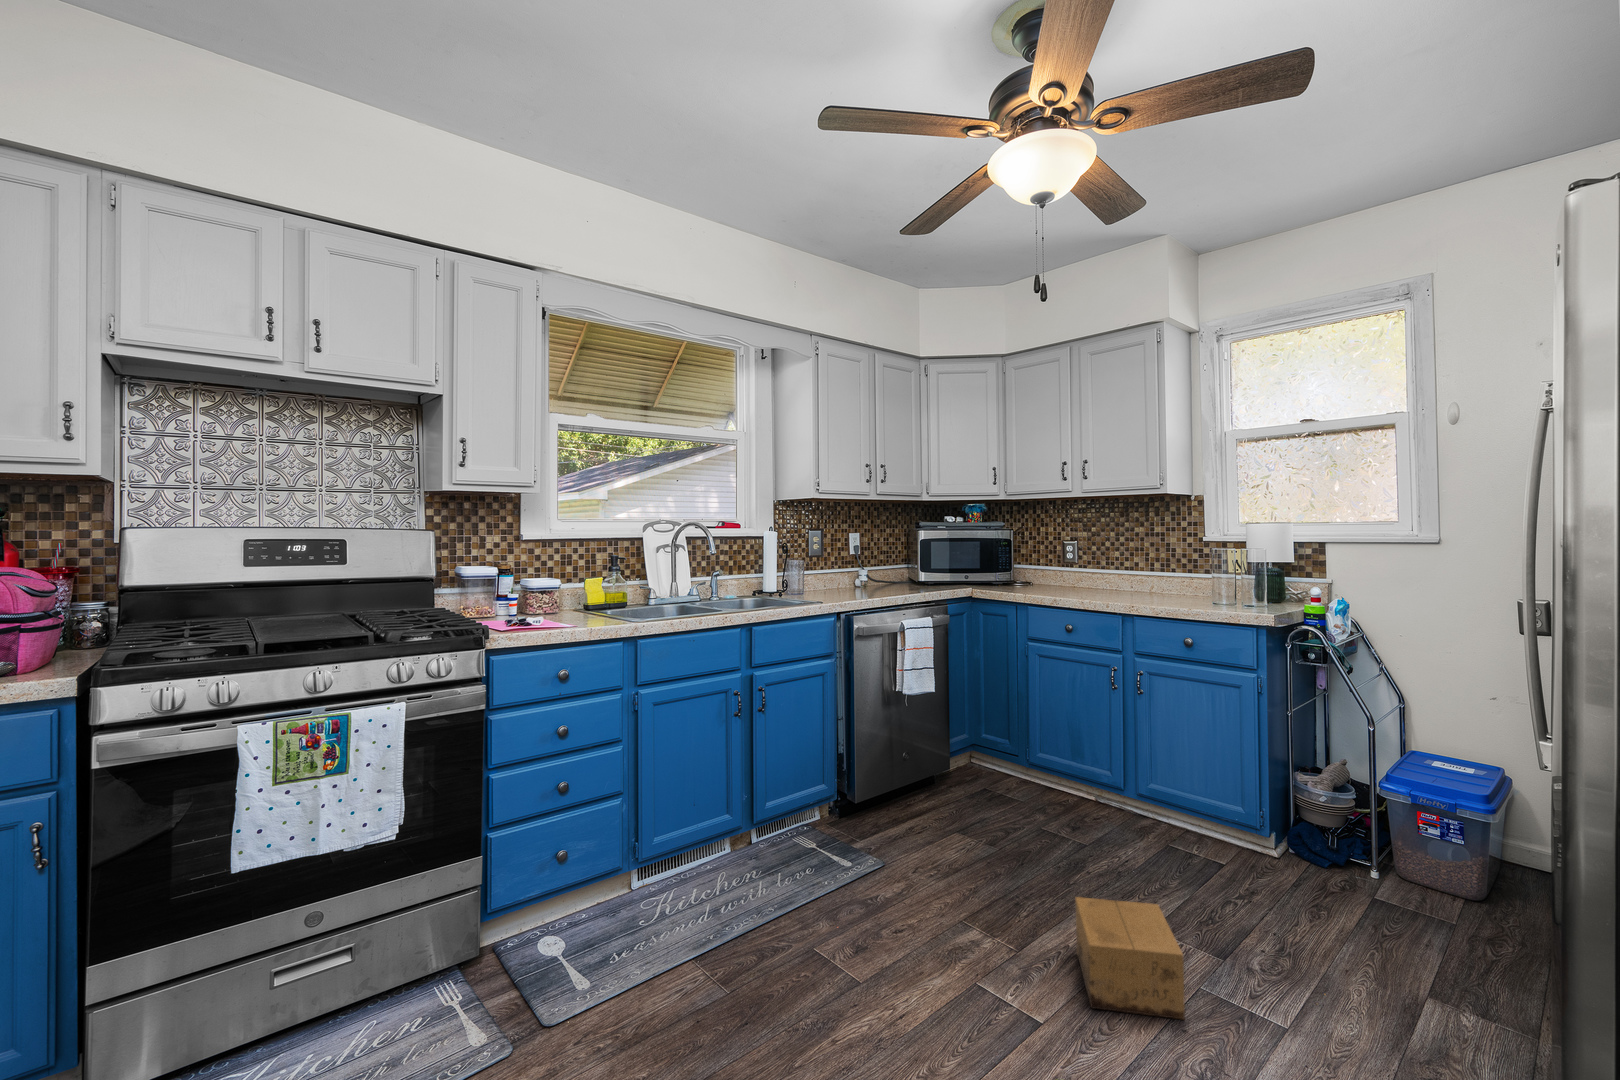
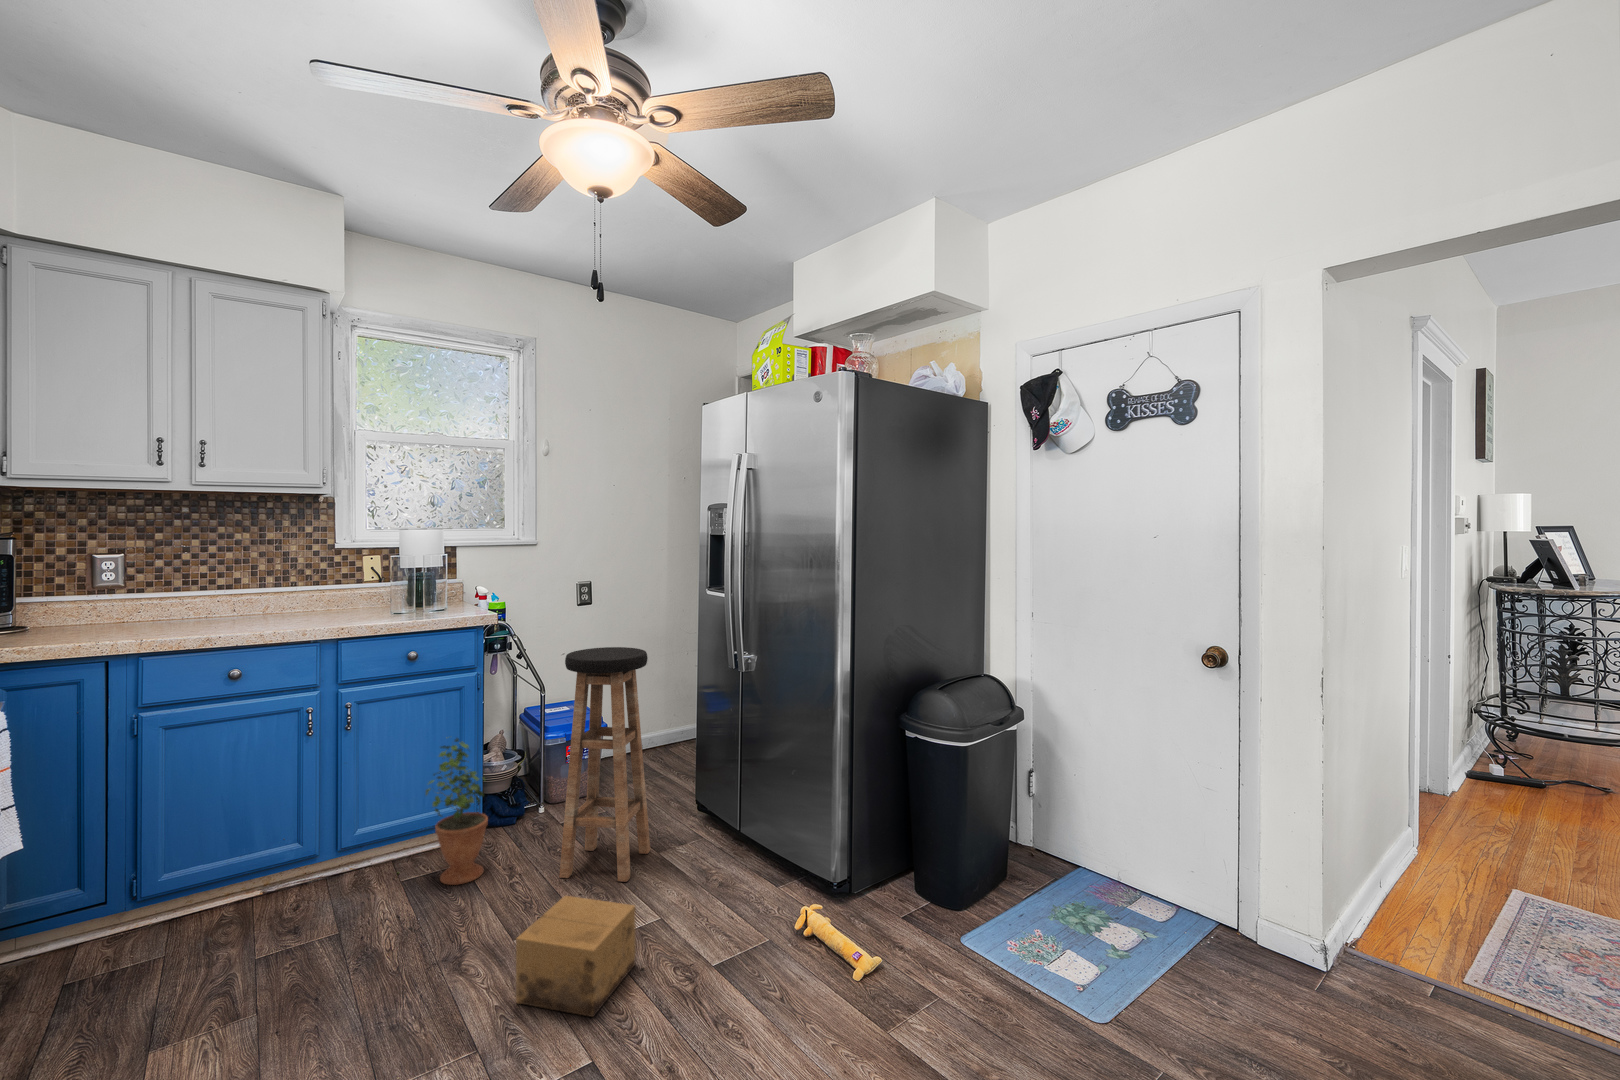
bar stool: none [1268,673,1417,975] -> present [559,647,650,882]
potted plant: none [1166,725,1233,871] -> present [426,738,488,885]

